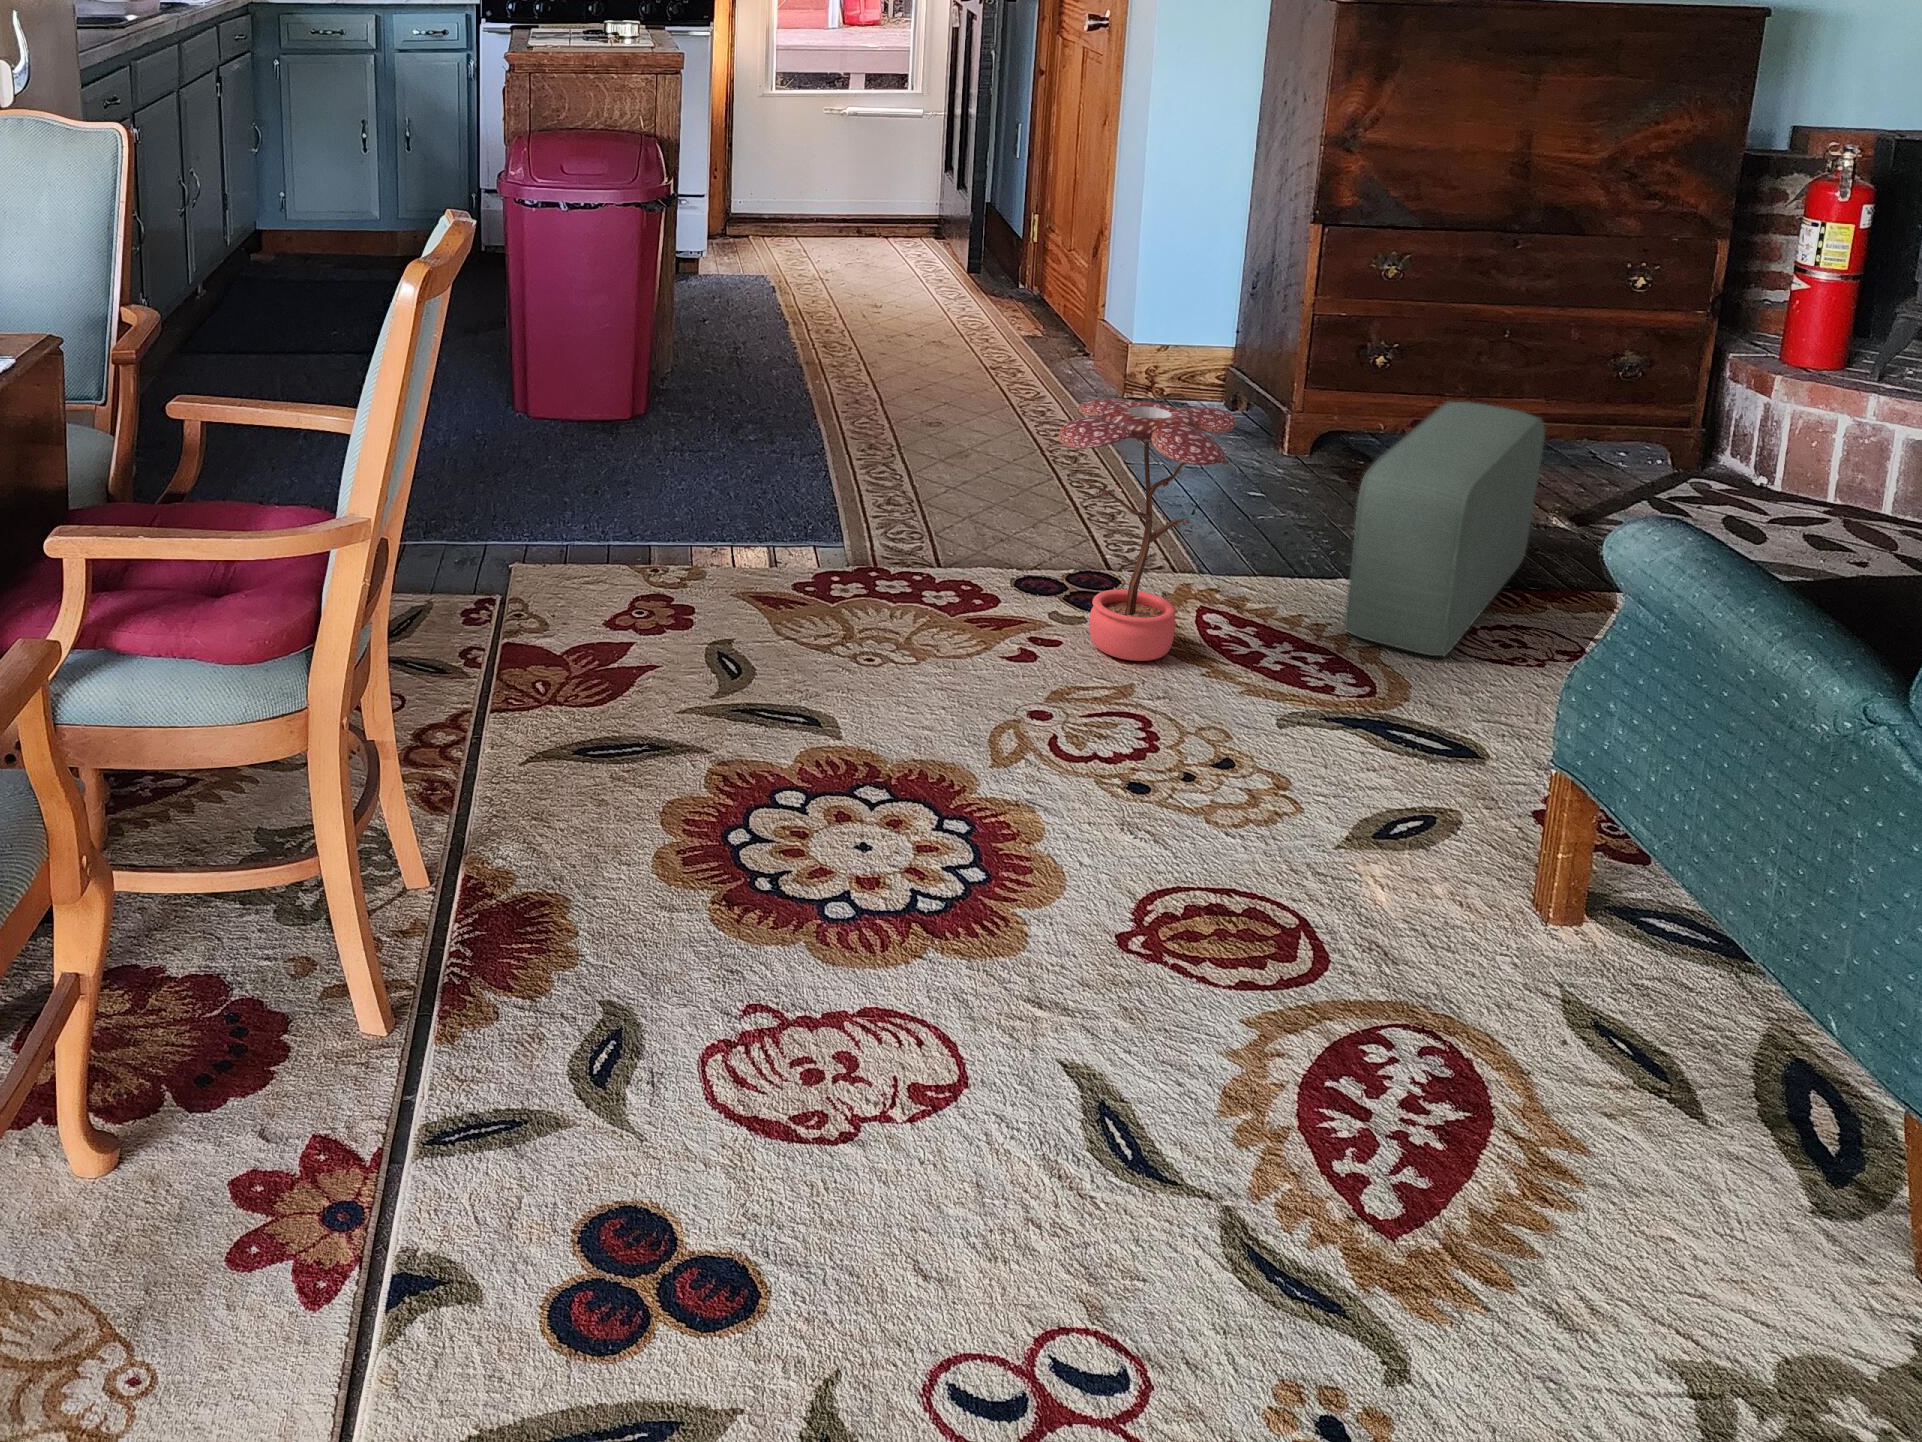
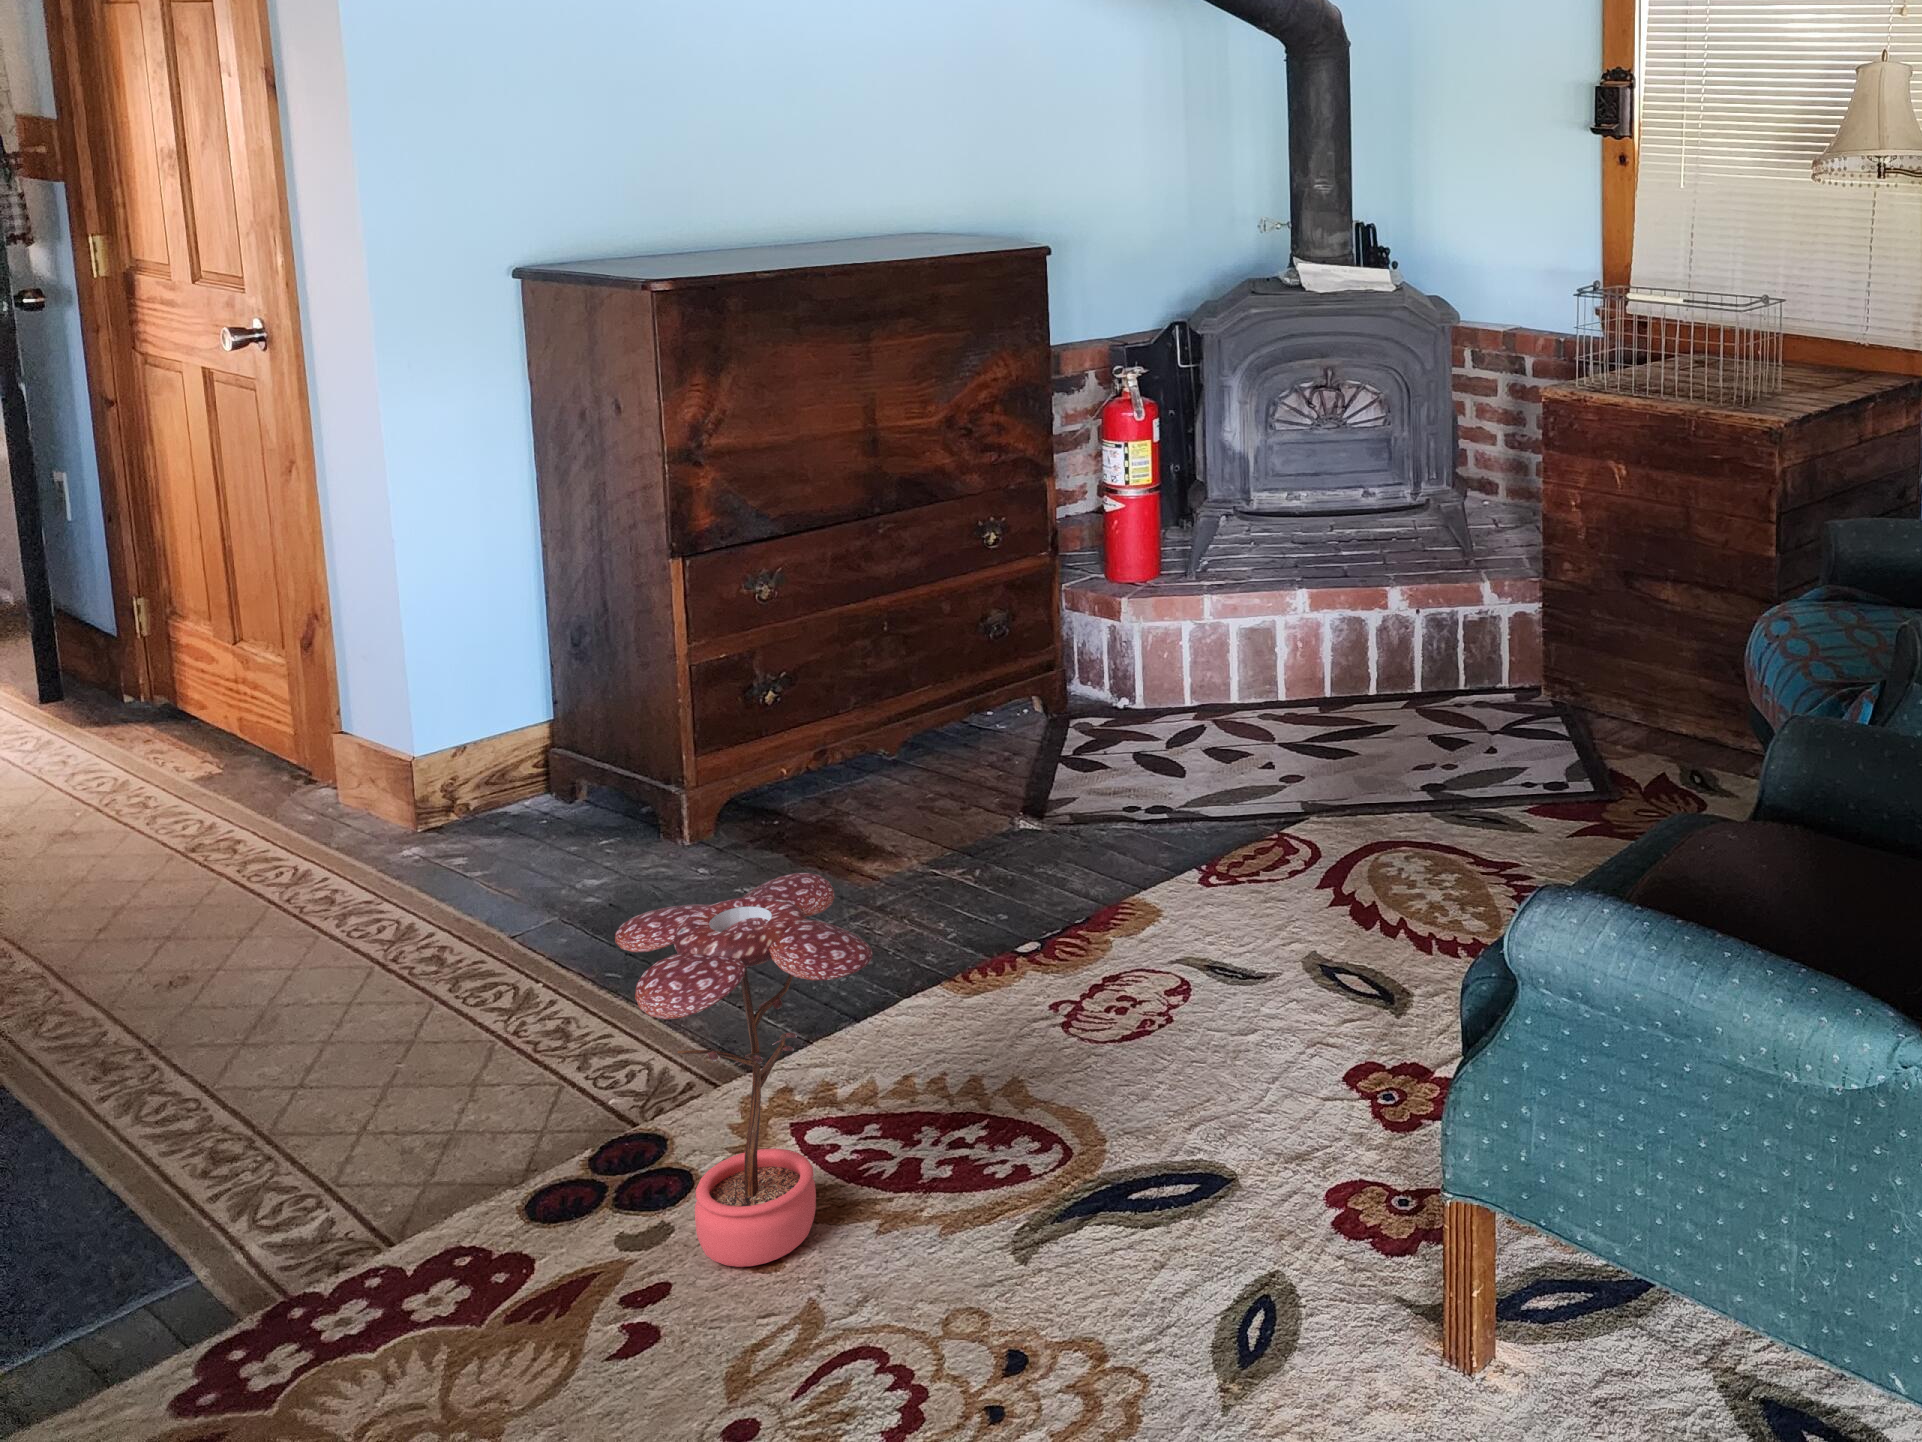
pouf: present [1344,402,1545,656] -> none [926,730,1079,1076]

